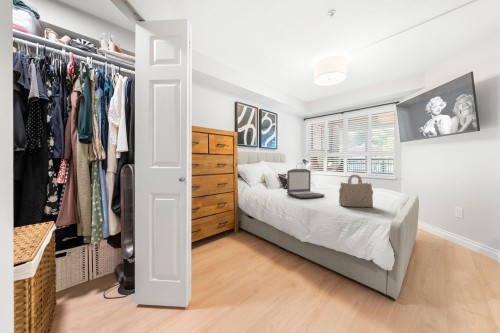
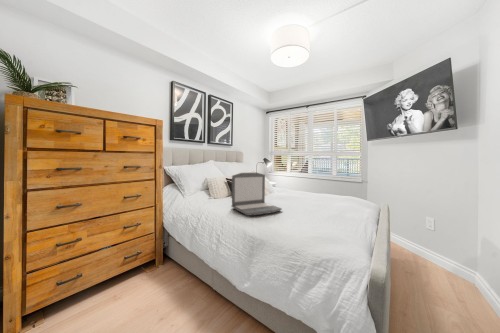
handbag: present [339,175,373,207] -> none [299,183,346,231]

